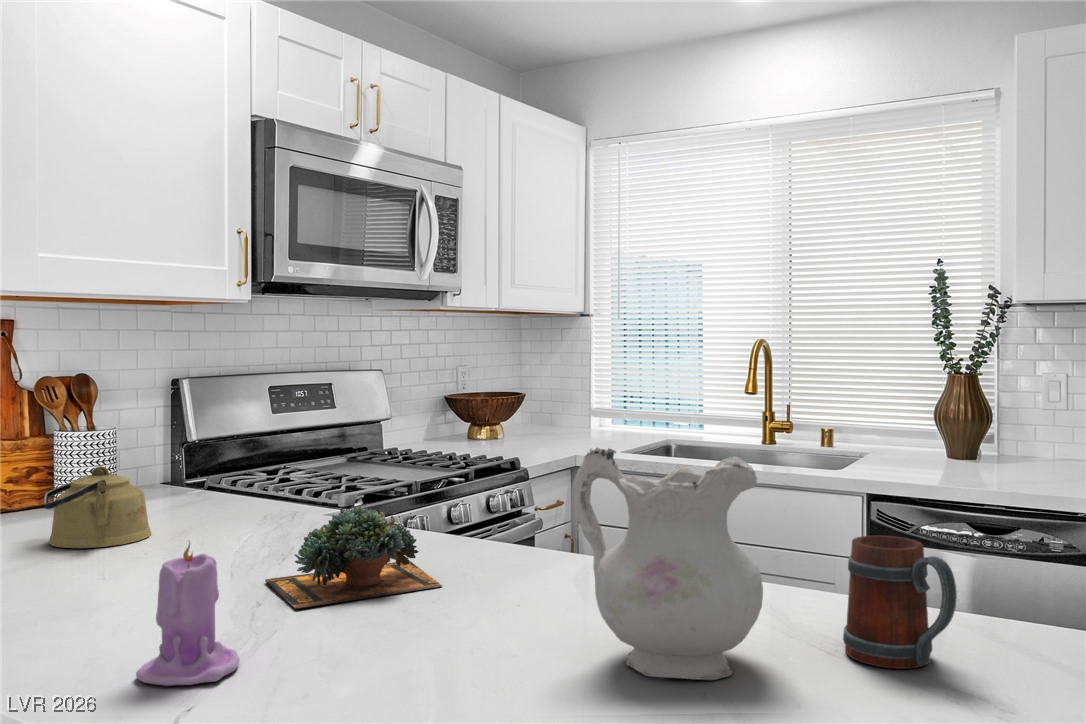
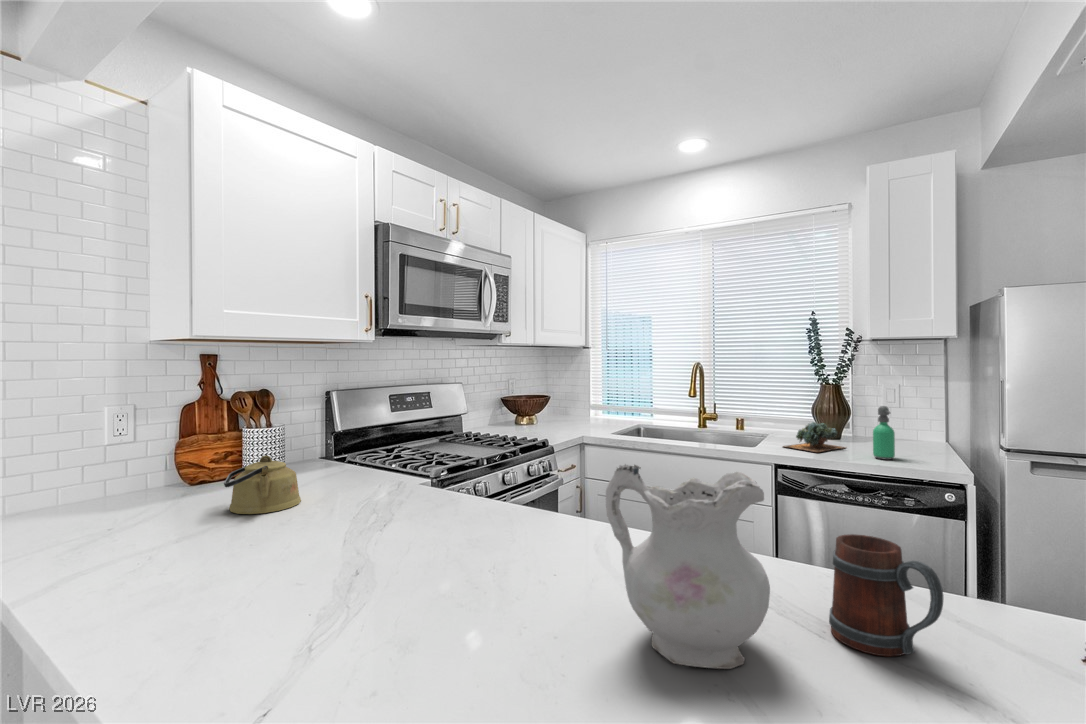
soap dispenser: none [1013,404,1044,485] -> present [873,406,895,460]
succulent plant: present [265,506,442,609] -> present [783,422,845,452]
candle: present [136,541,239,686] -> none [247,541,335,669]

